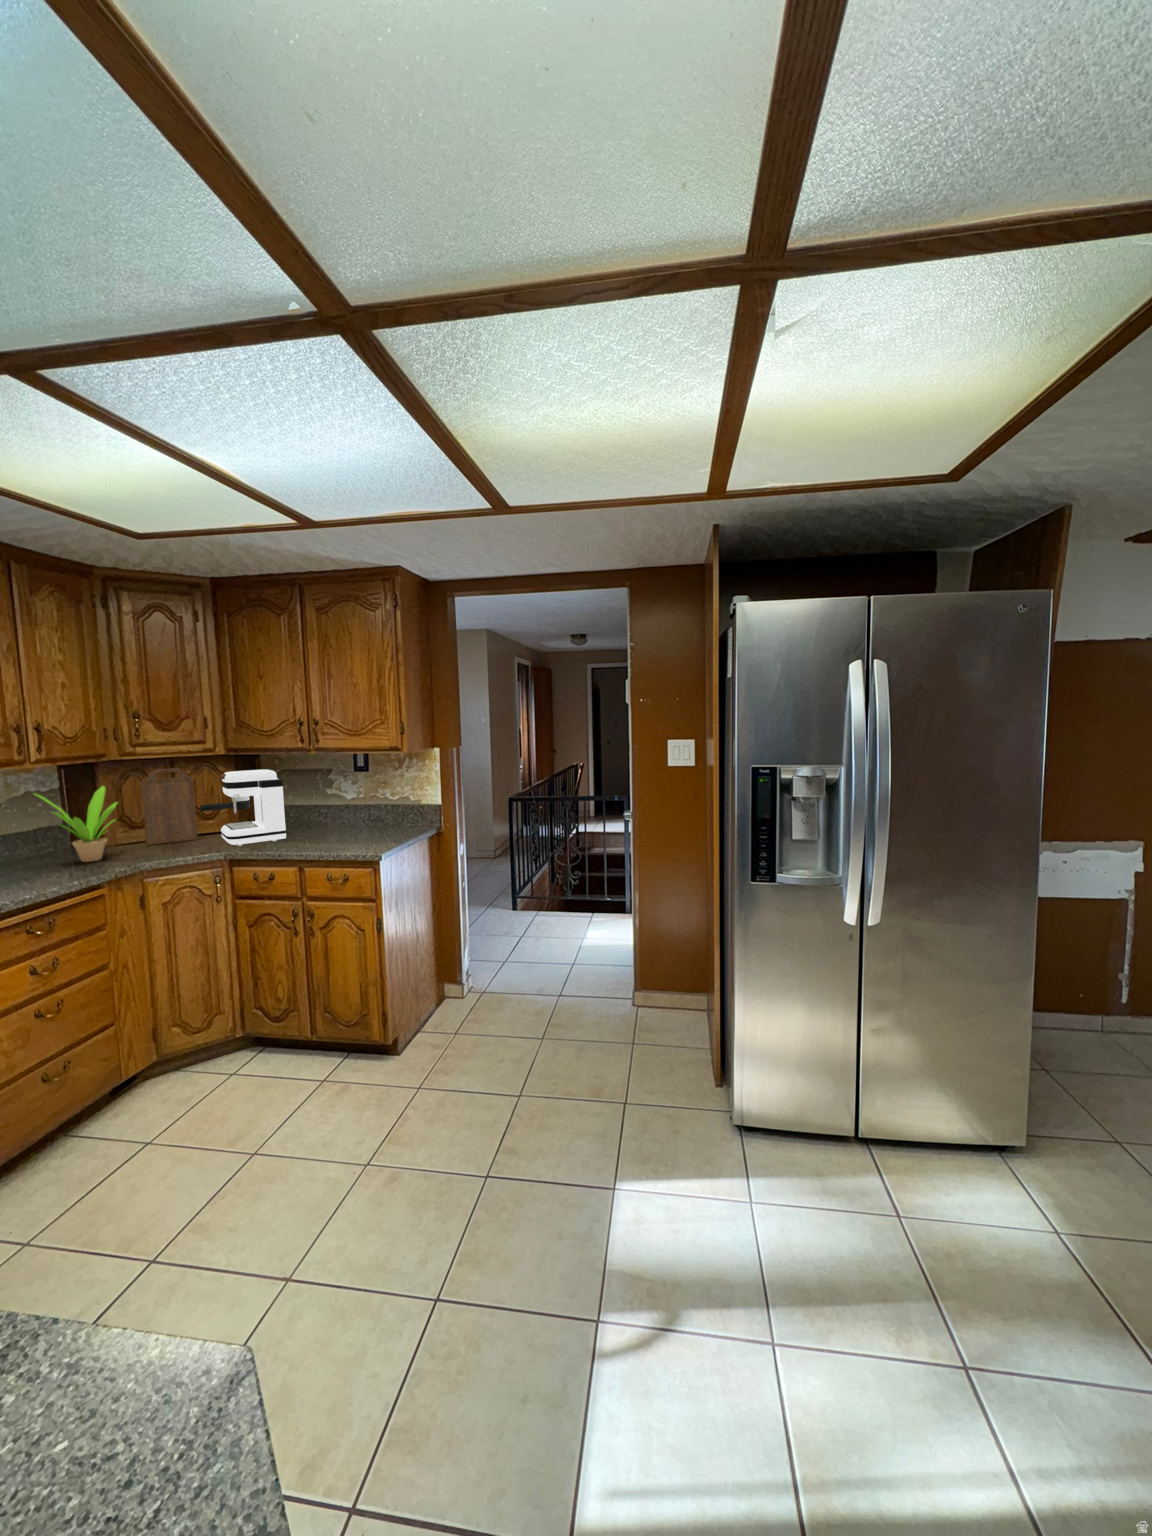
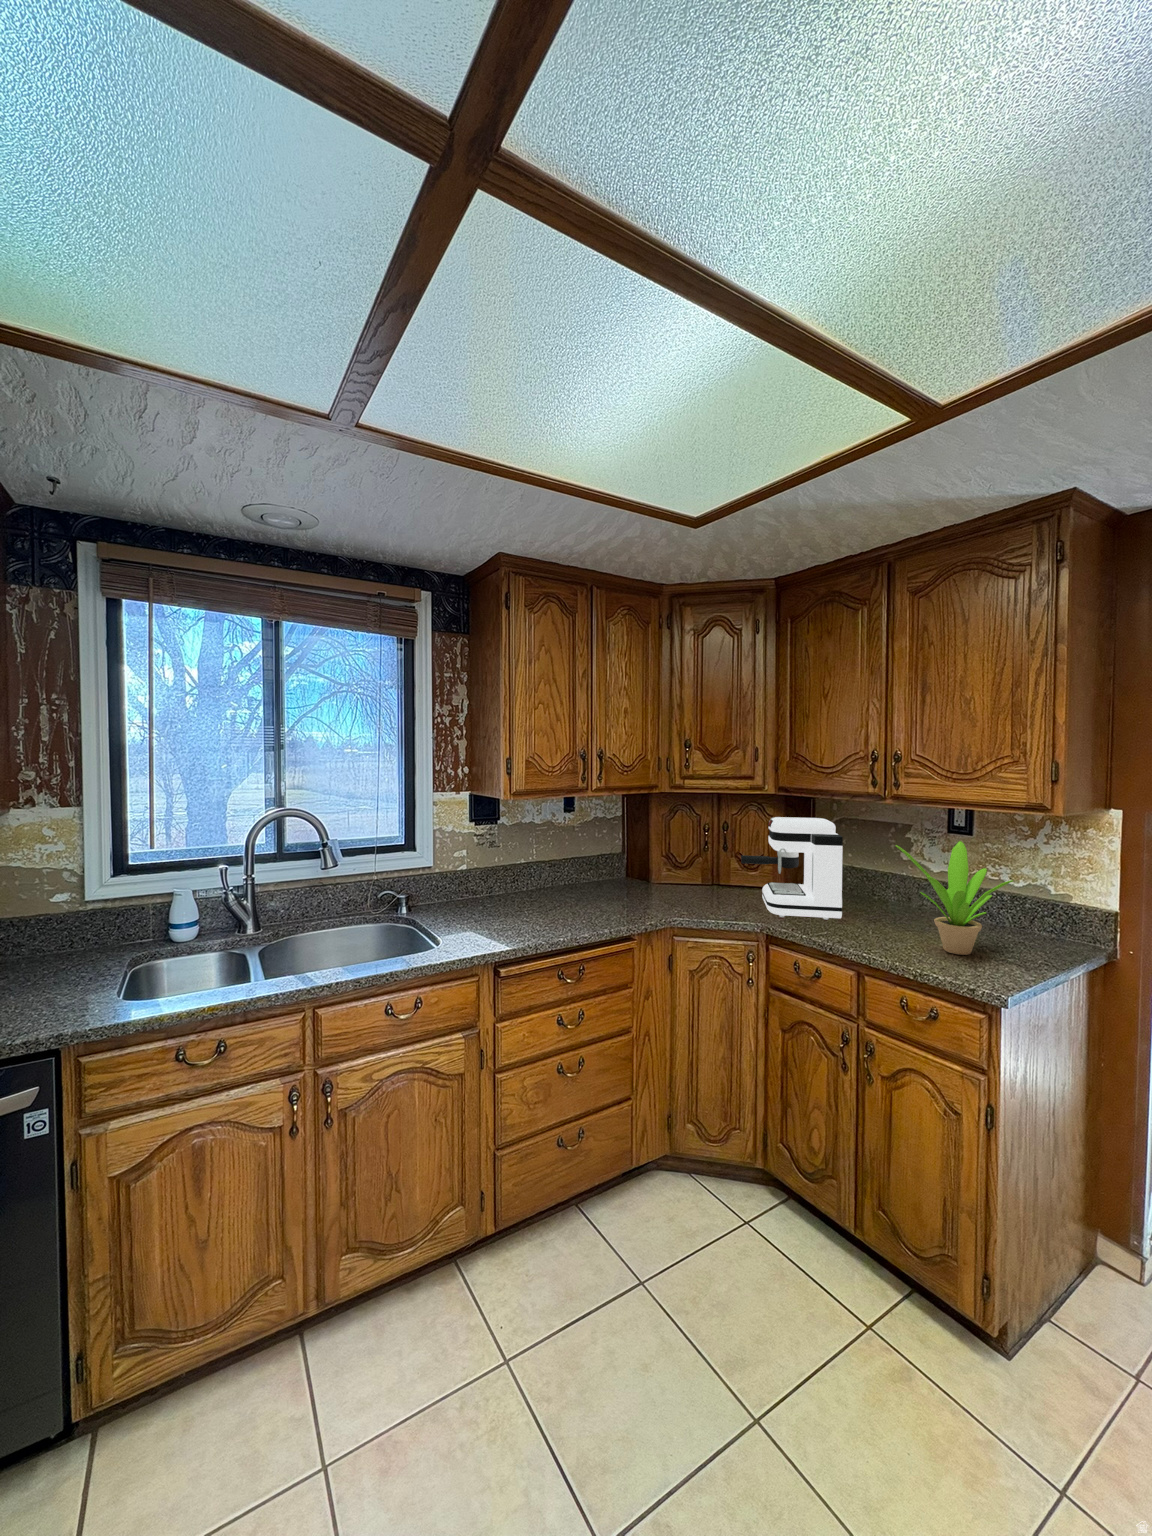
cutting board: present [142,769,198,845] -> none [686,806,738,894]
potted plant: present [34,786,117,862] -> present [896,841,1013,955]

